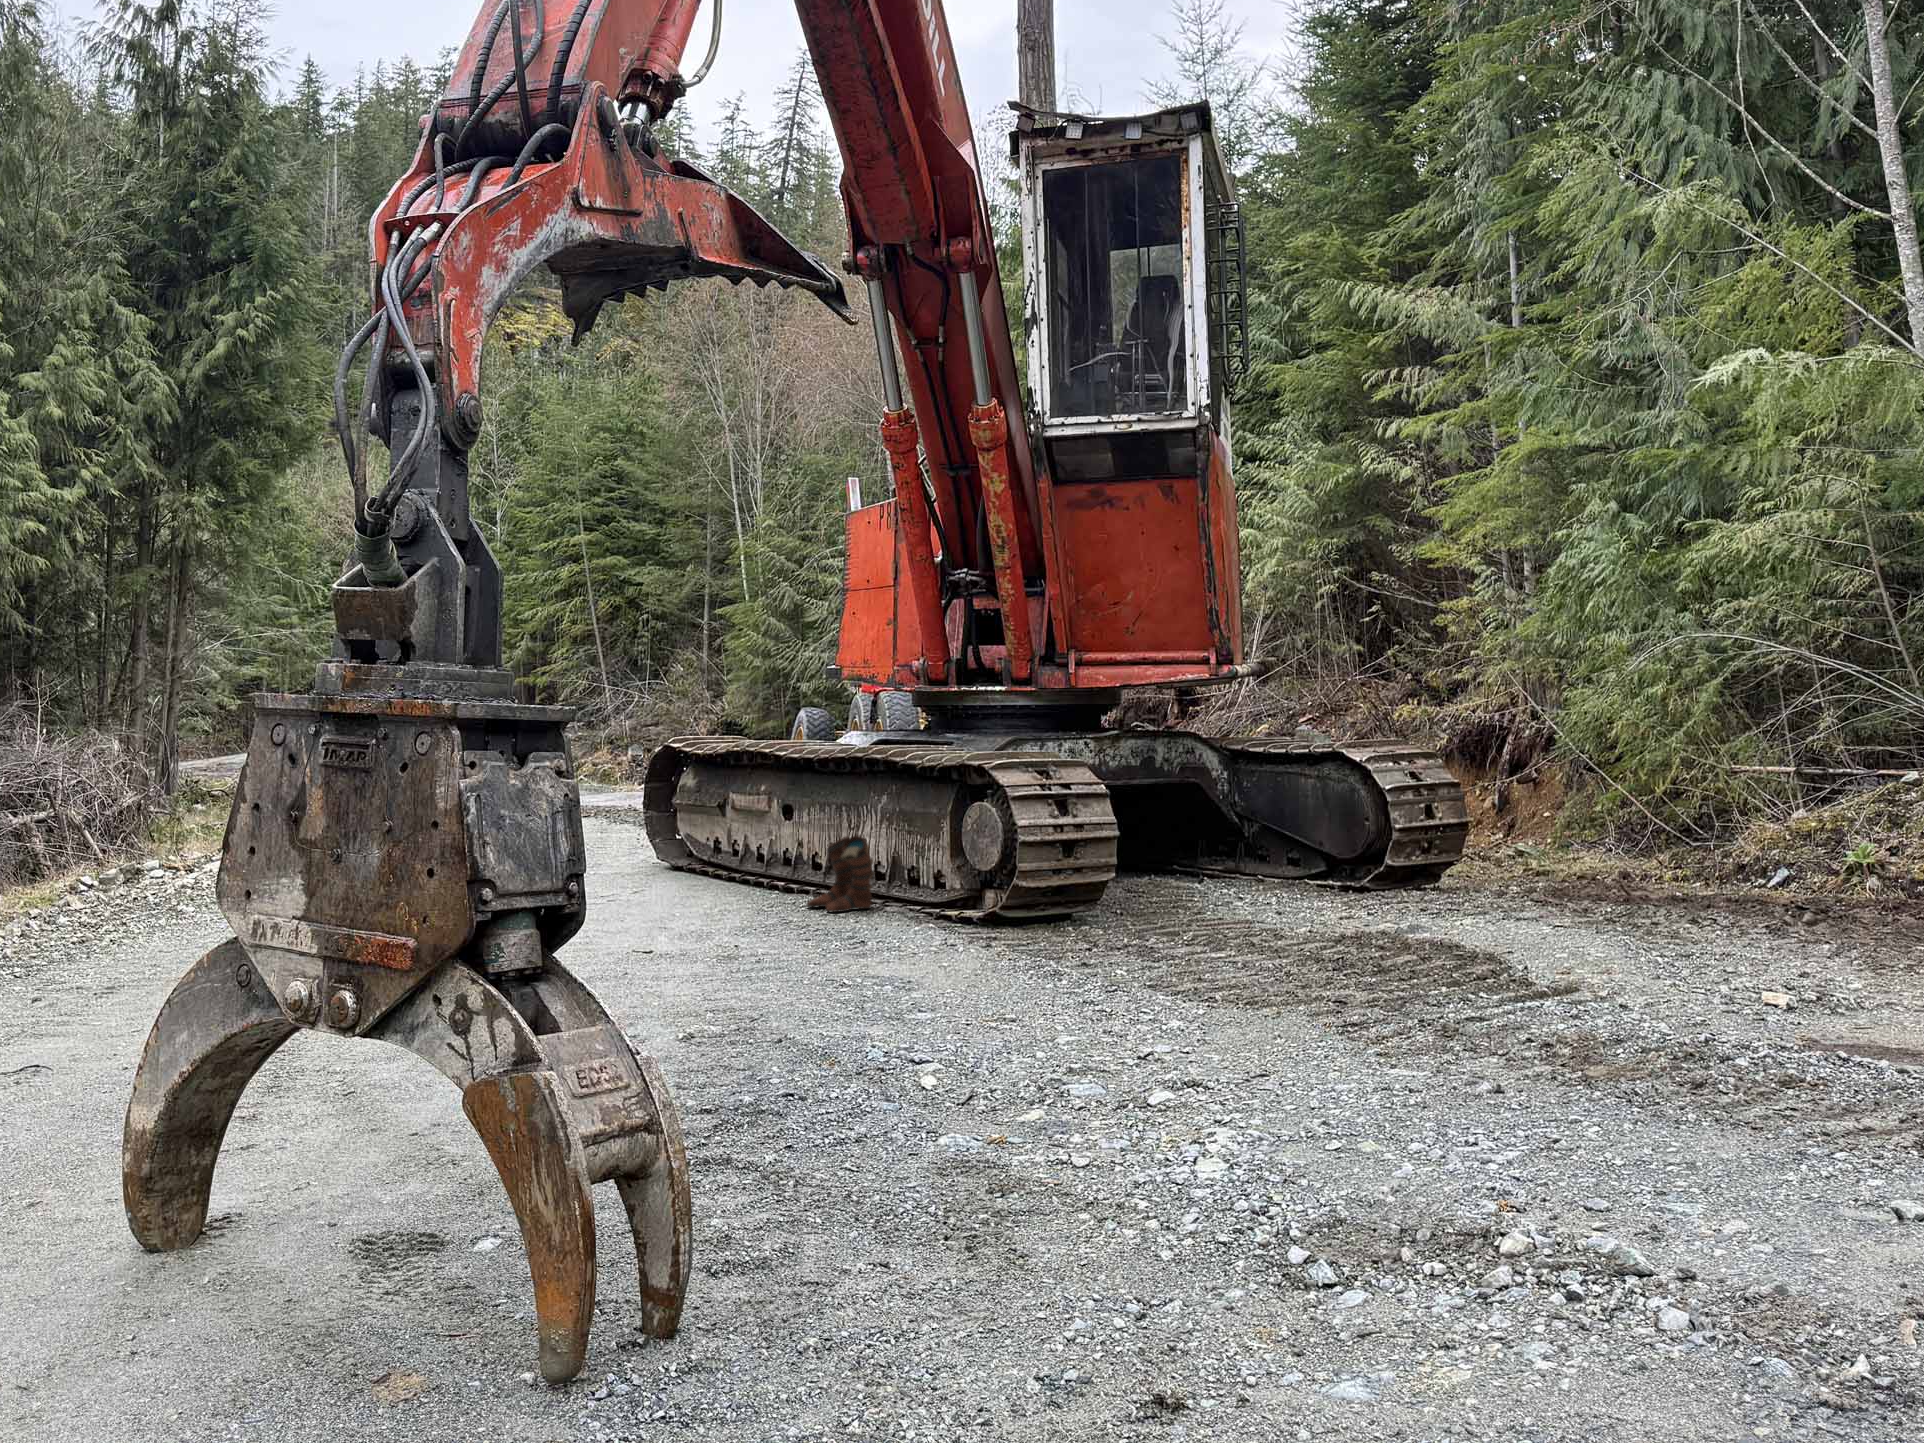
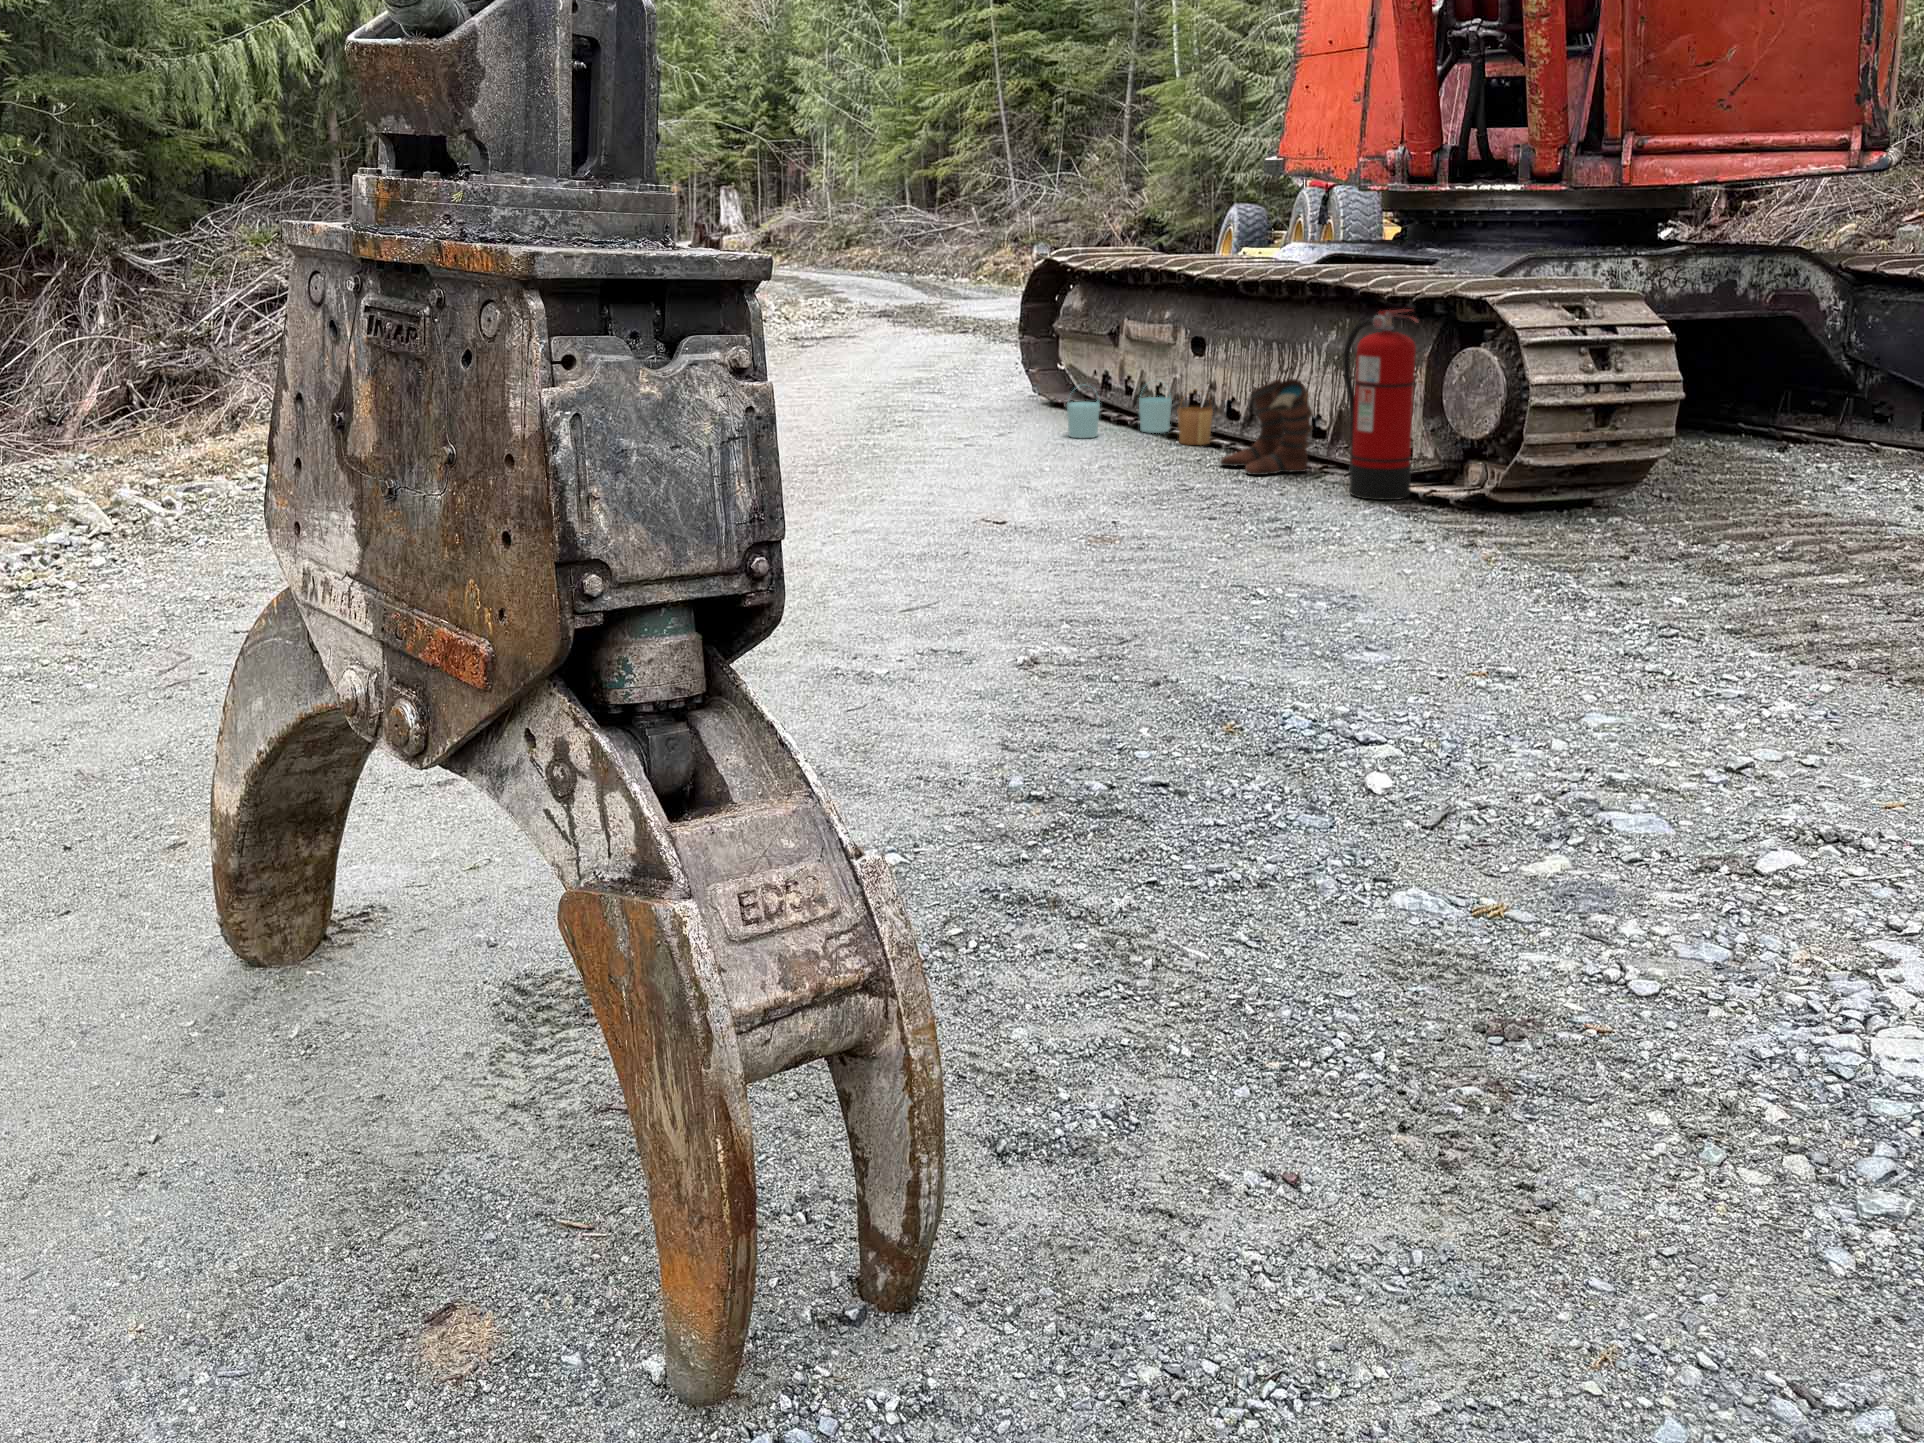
fire extinguisher: none [891,777,947,924] -> present [1343,309,1418,500]
bucket: none [683,845,798,895] -> present [1067,388,1213,445]

